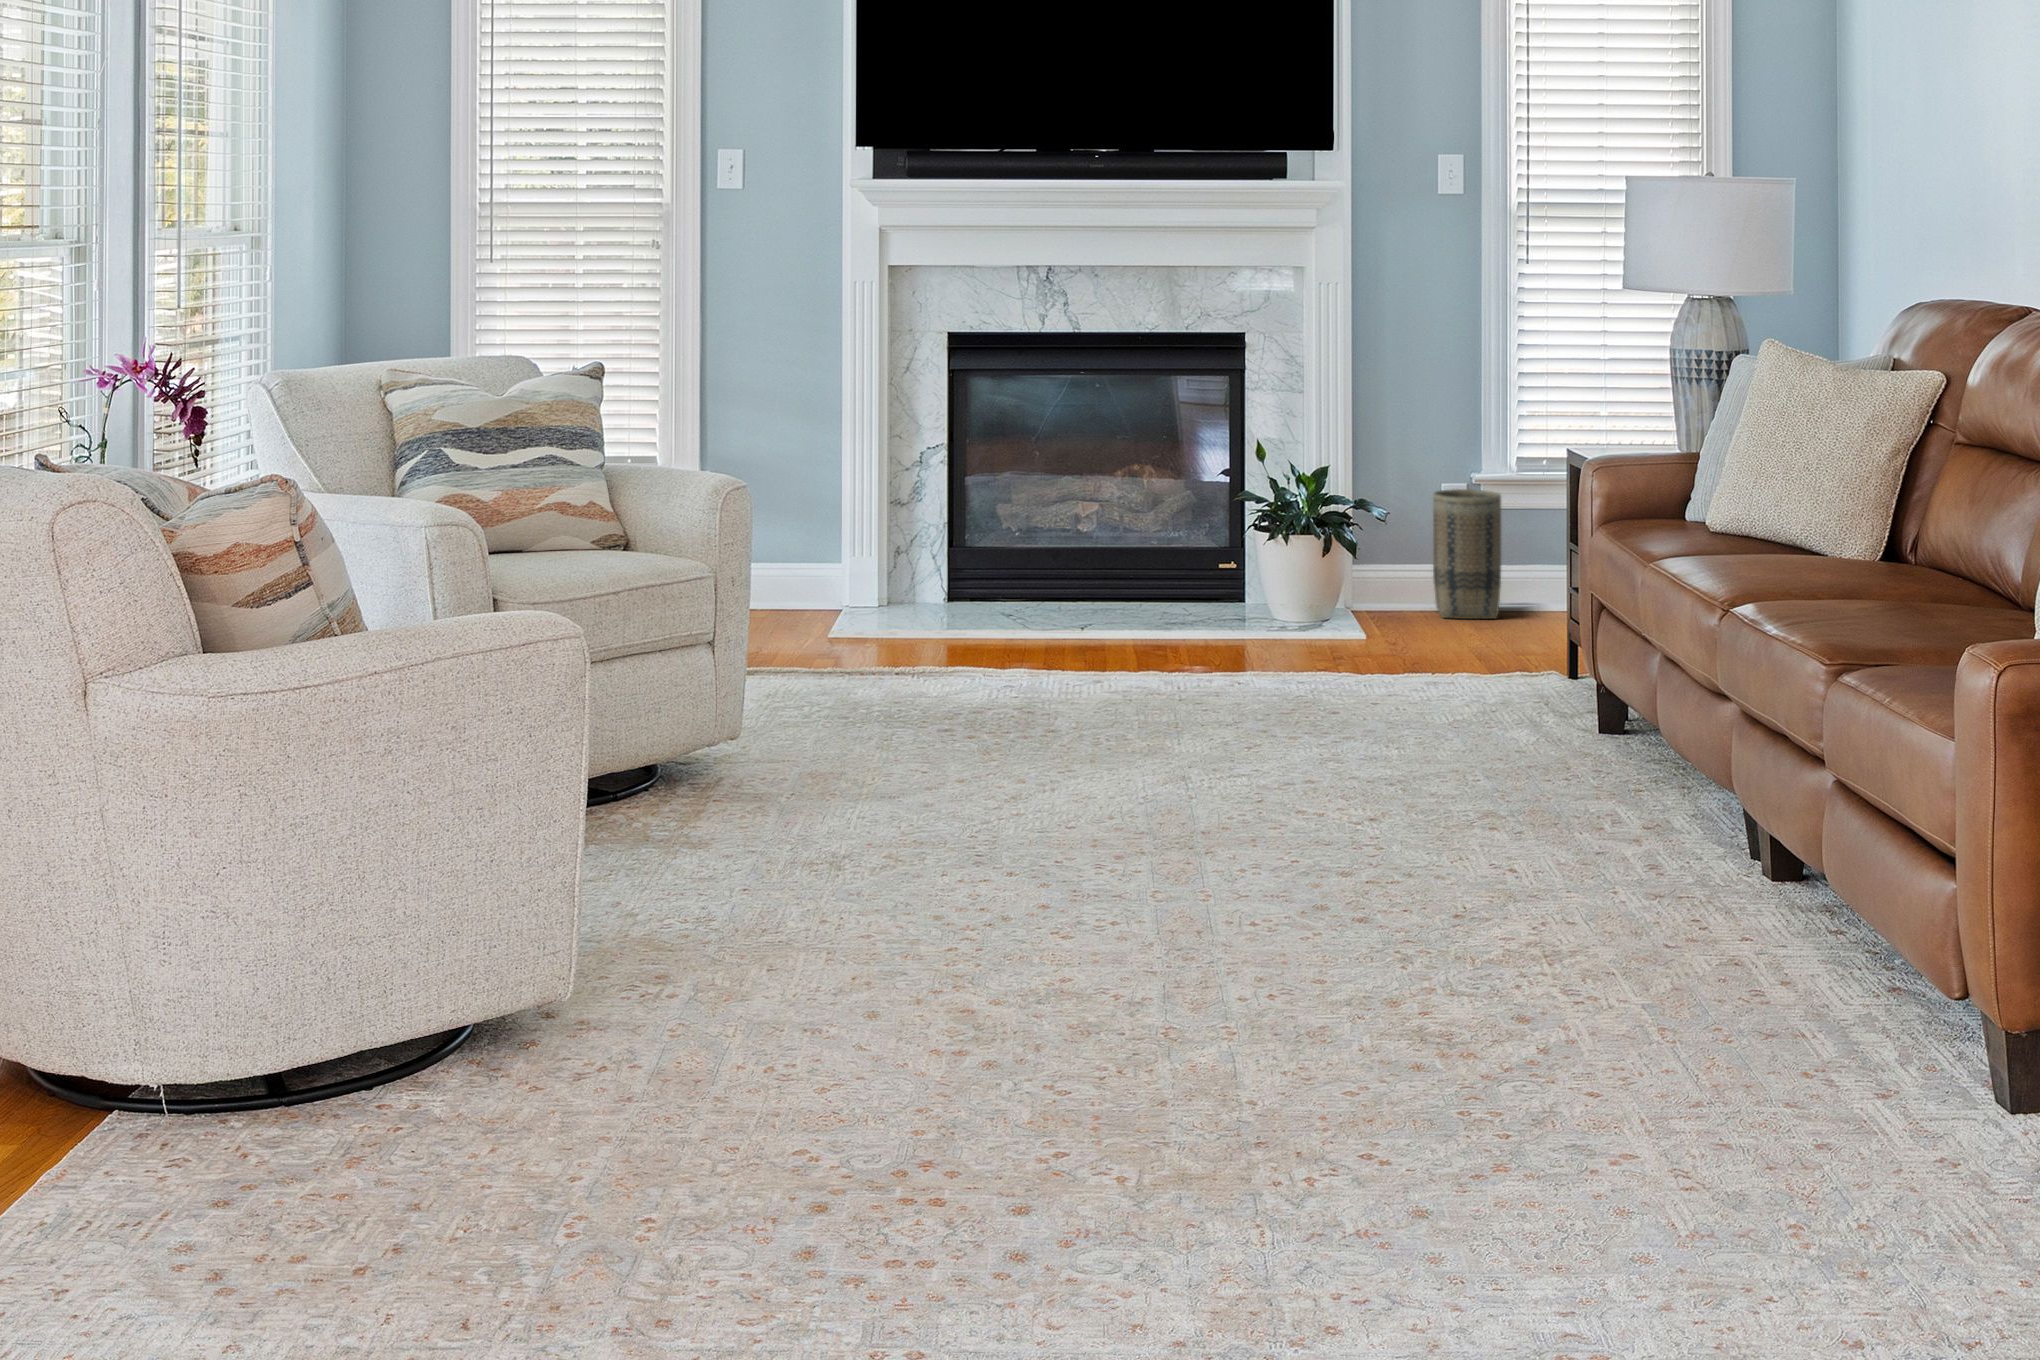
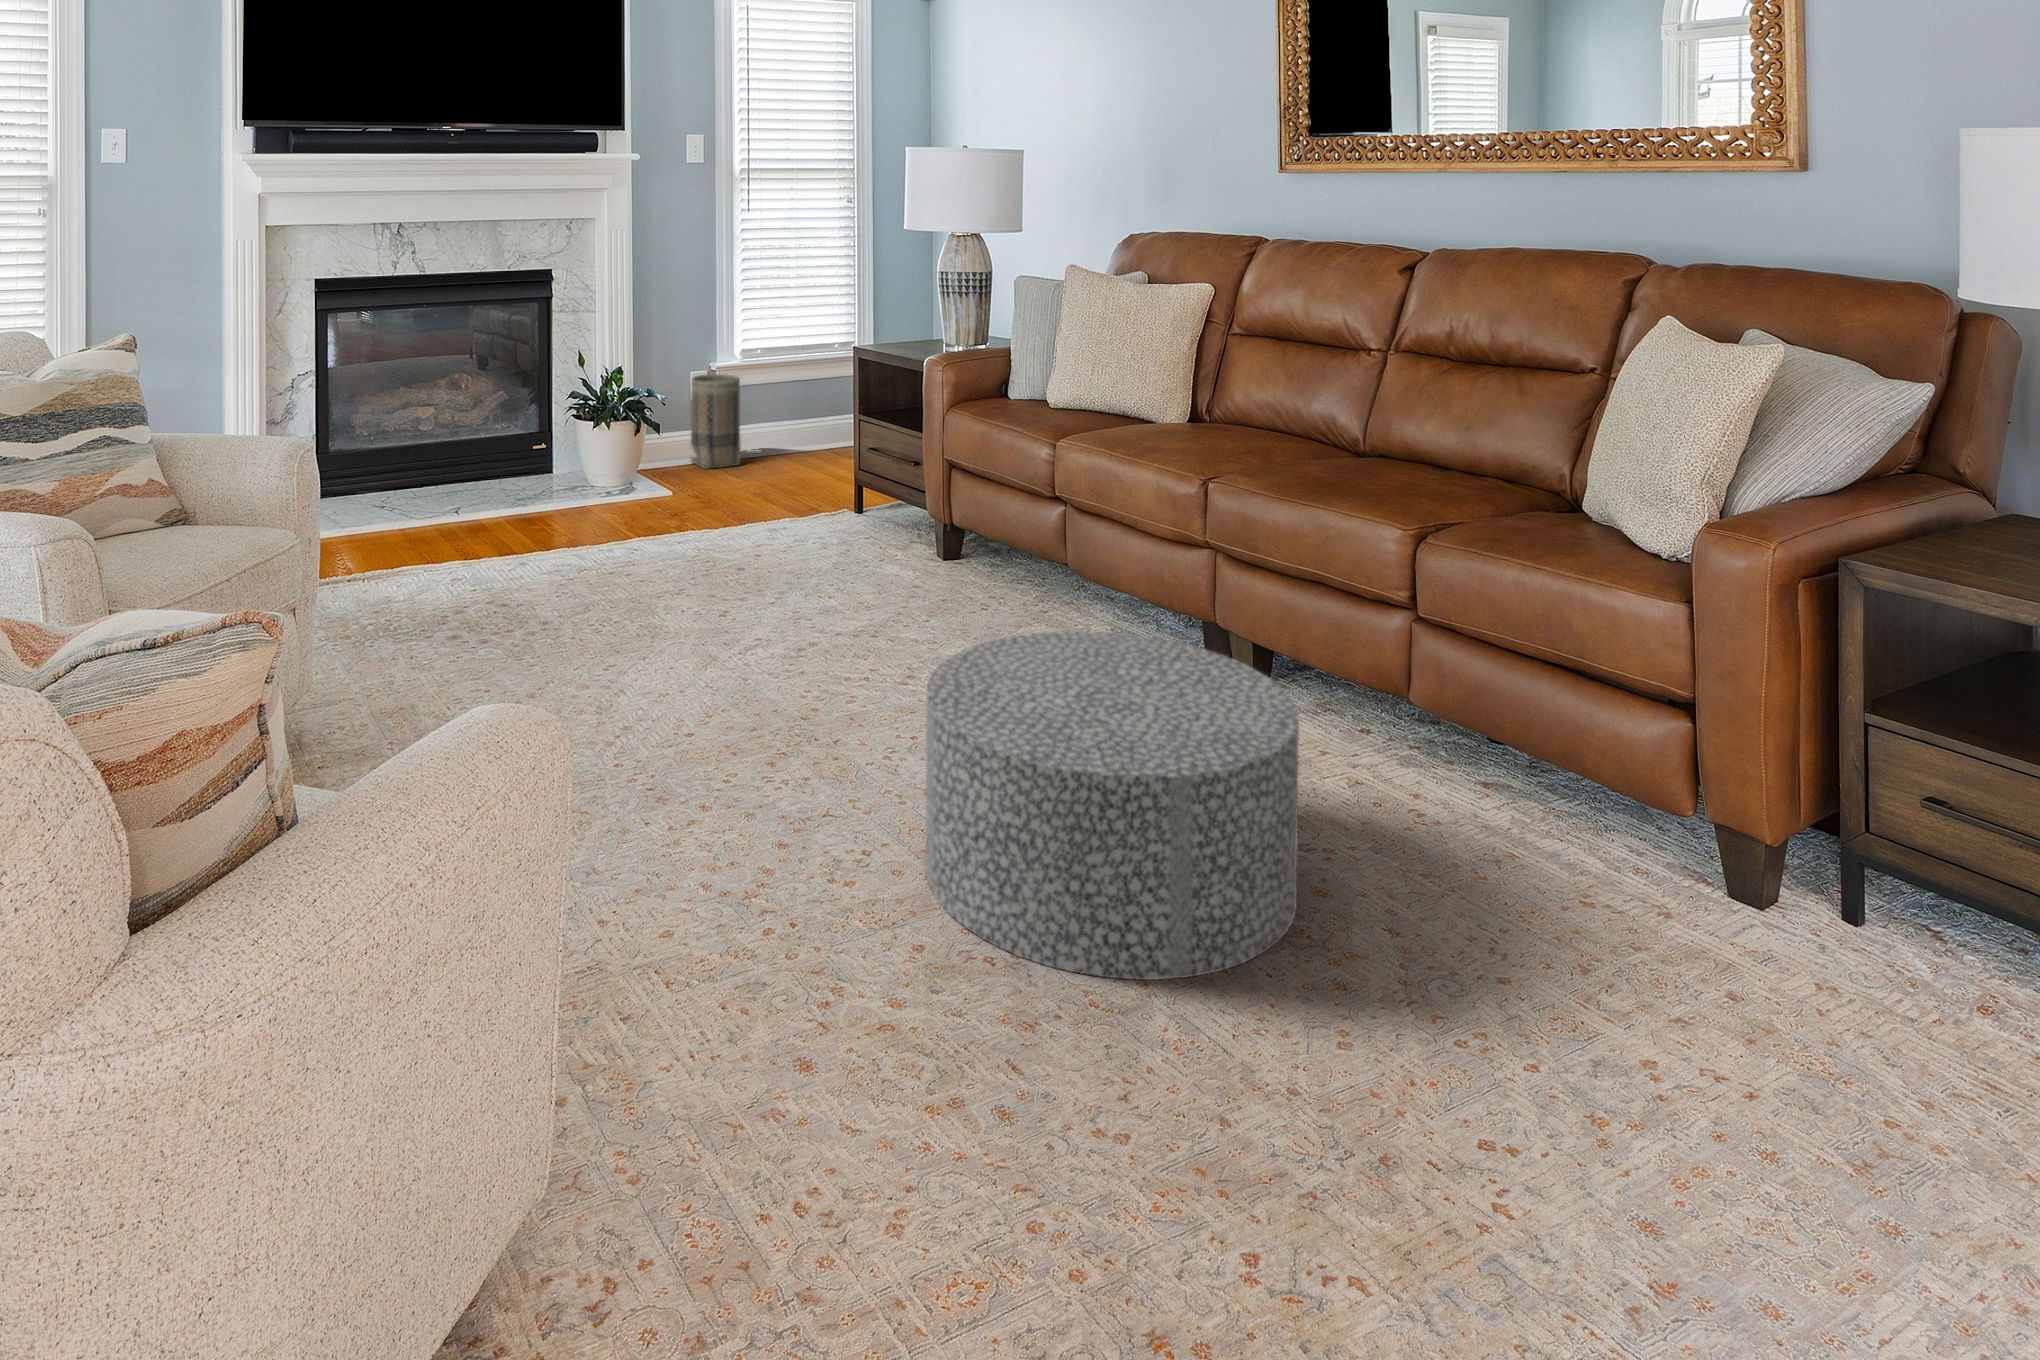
ottoman: none [1133,748,1576,1105] -> present [926,631,1299,980]

